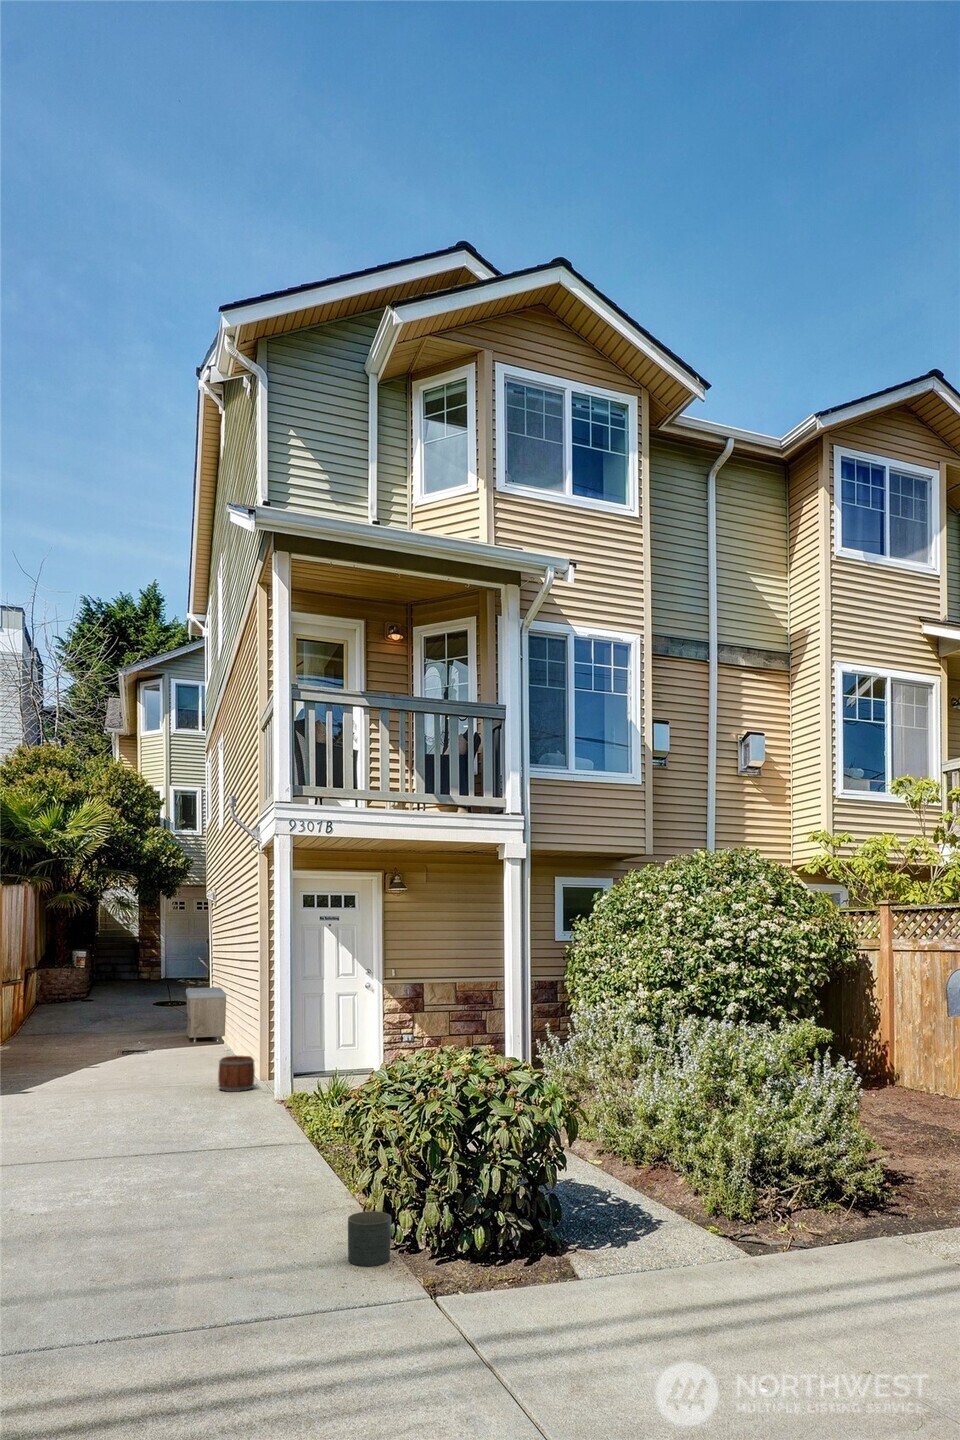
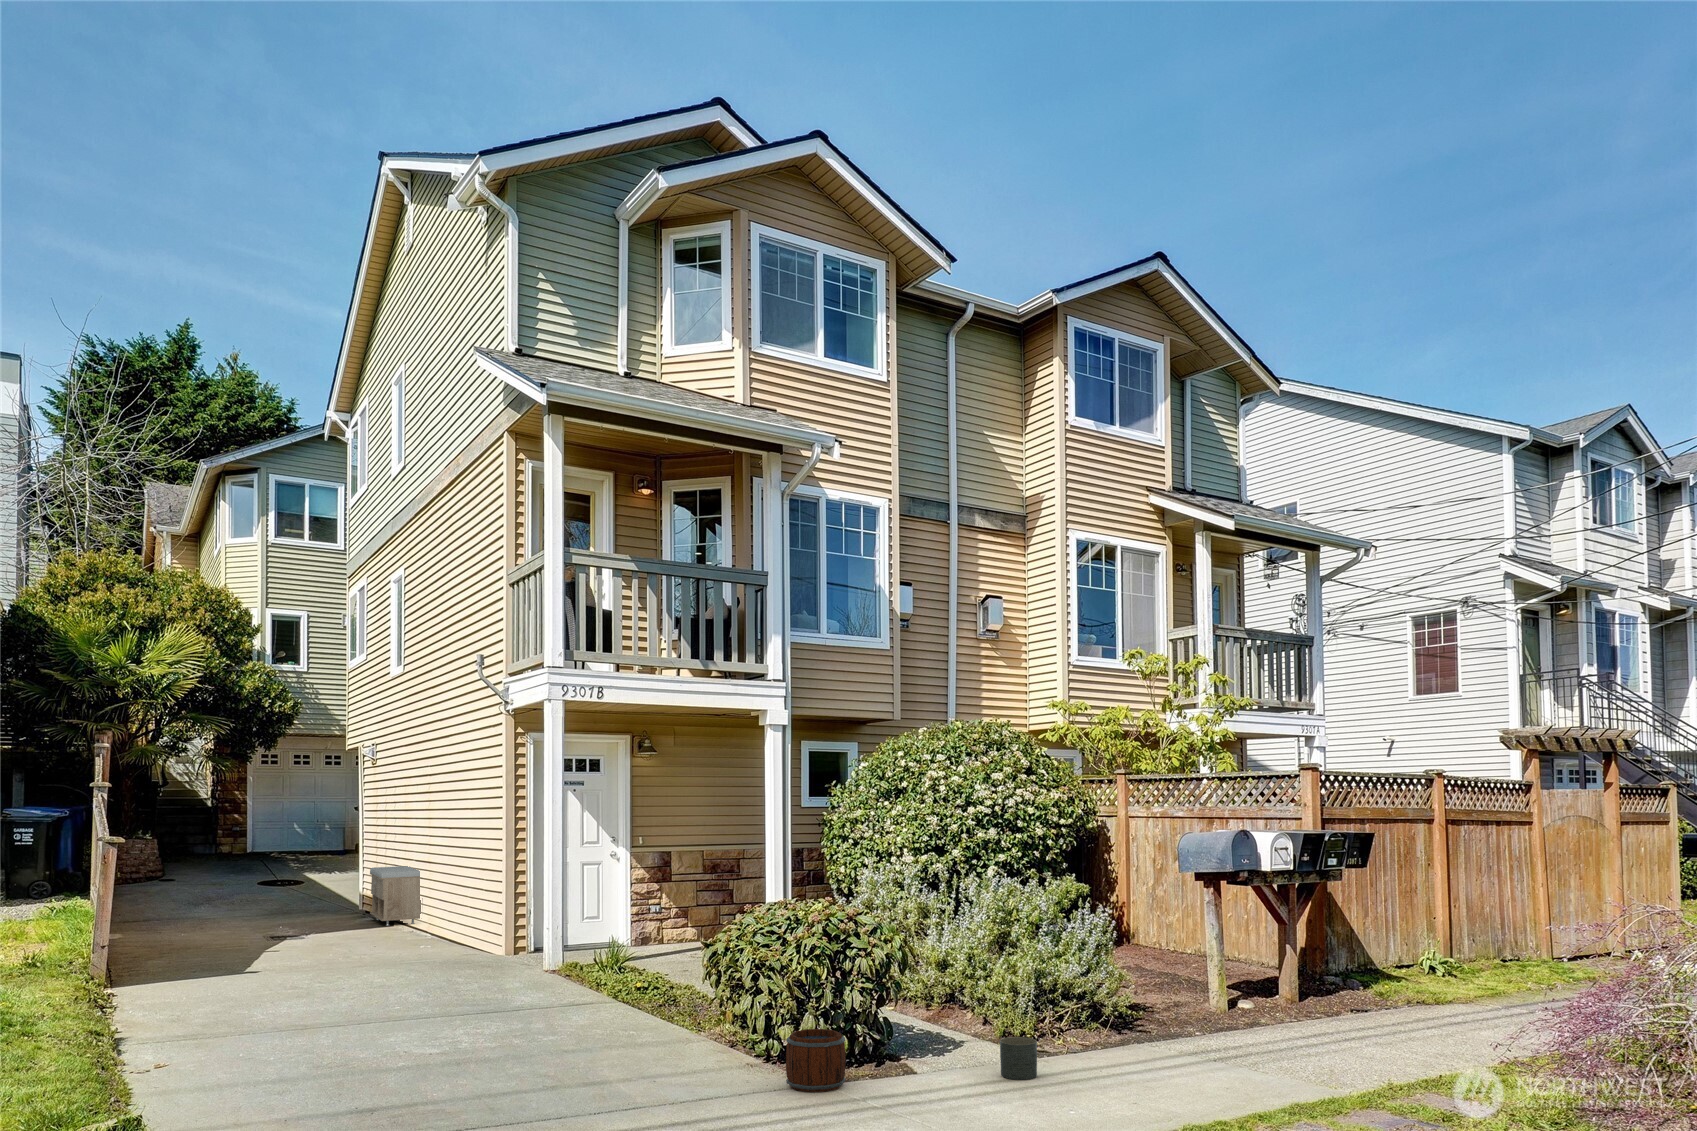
bucket: present [218,1056,255,1092] -> present [786,1029,846,1092]
planter: present [348,1211,391,1266] -> present [1000,1037,1037,1080]

